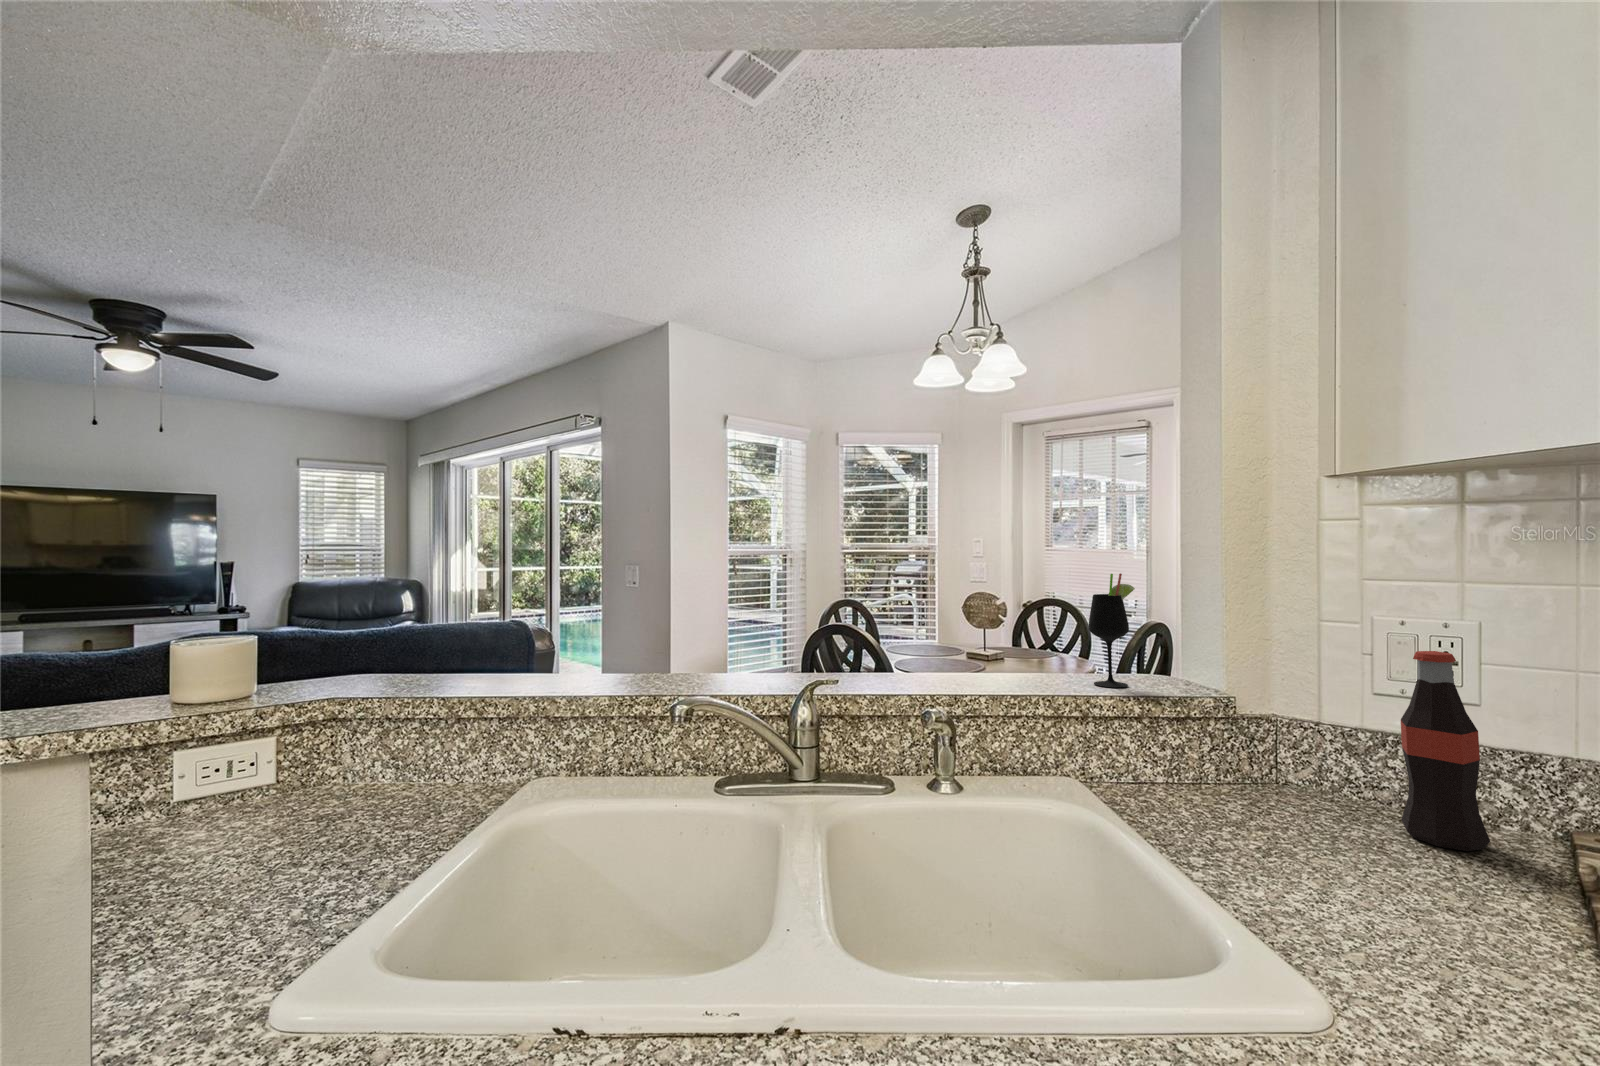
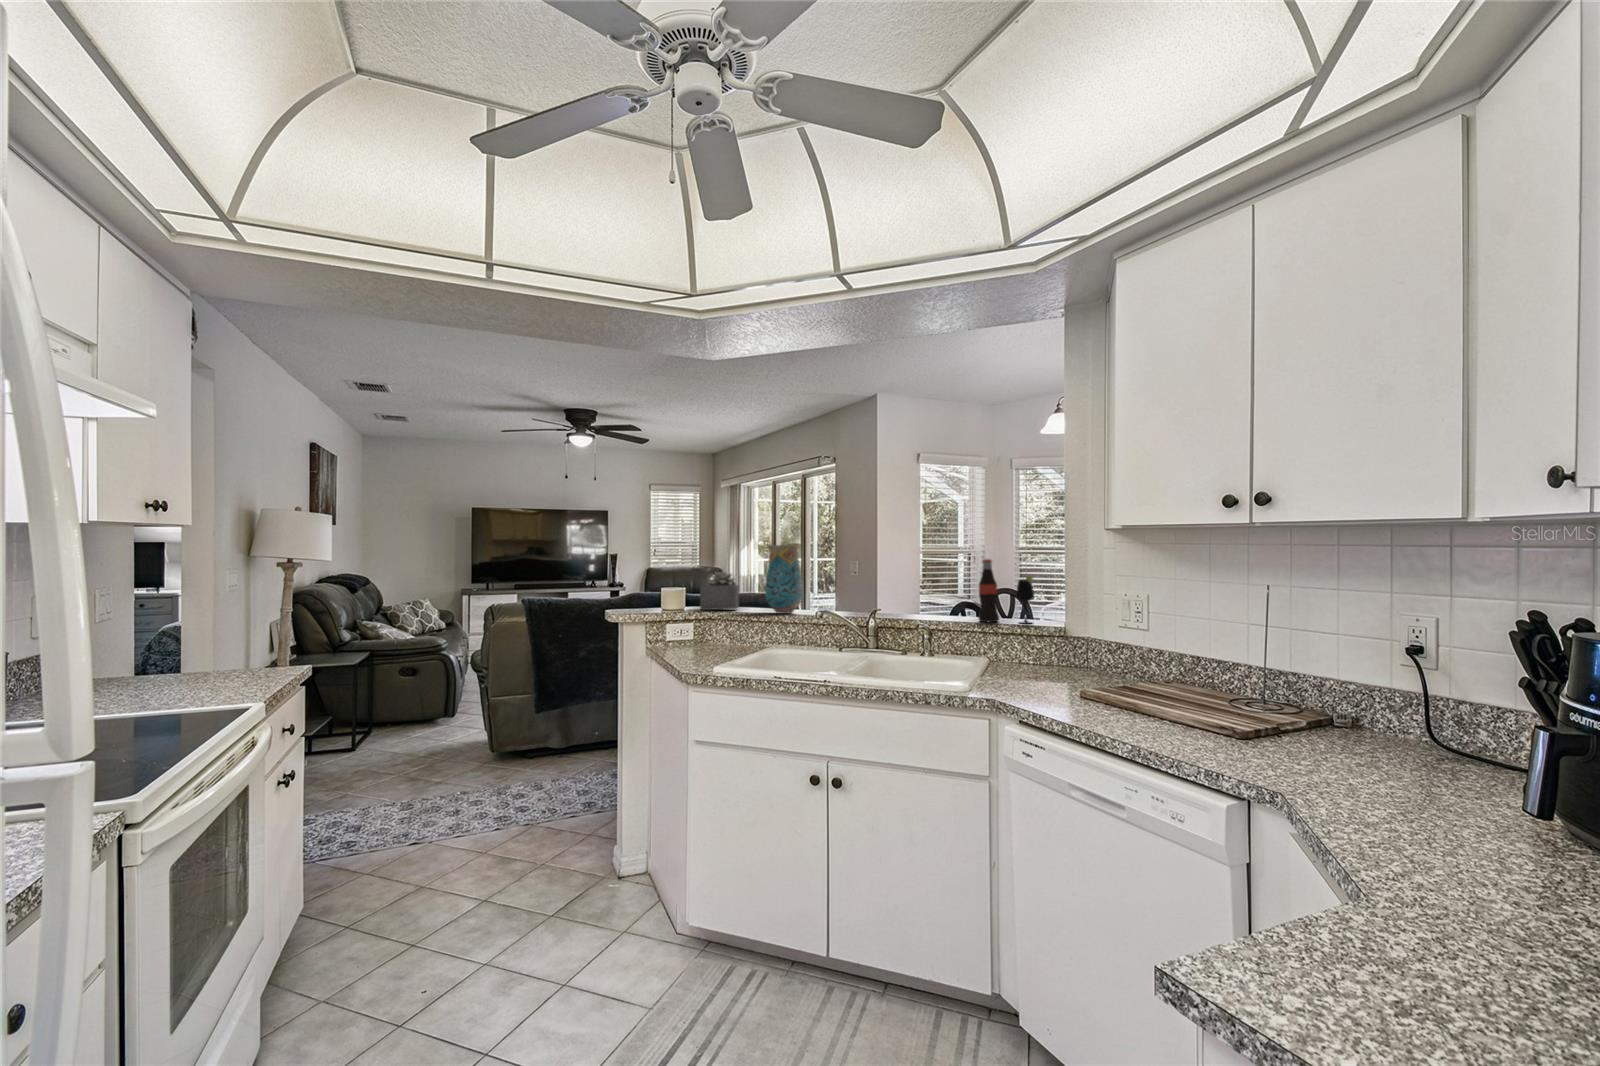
vase: none [499,521,598,690] -> present [765,545,803,614]
succulent plant: none [309,587,429,692] -> present [700,572,739,610]
bottle: present [1401,651,1490,851] -> present [978,559,999,622]

